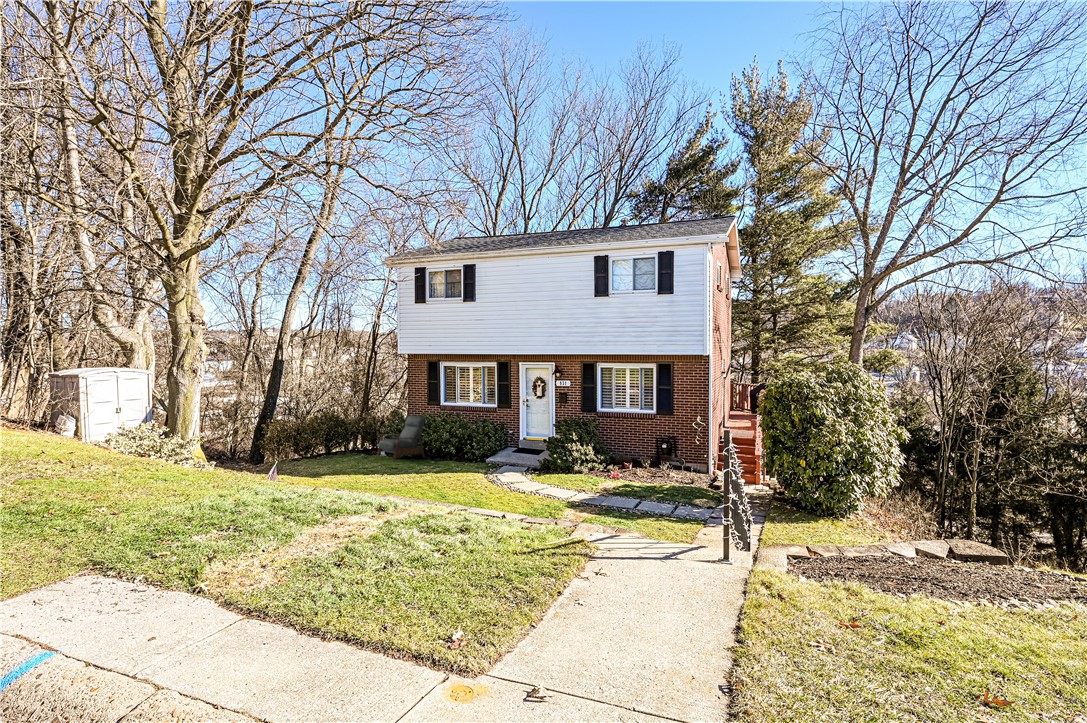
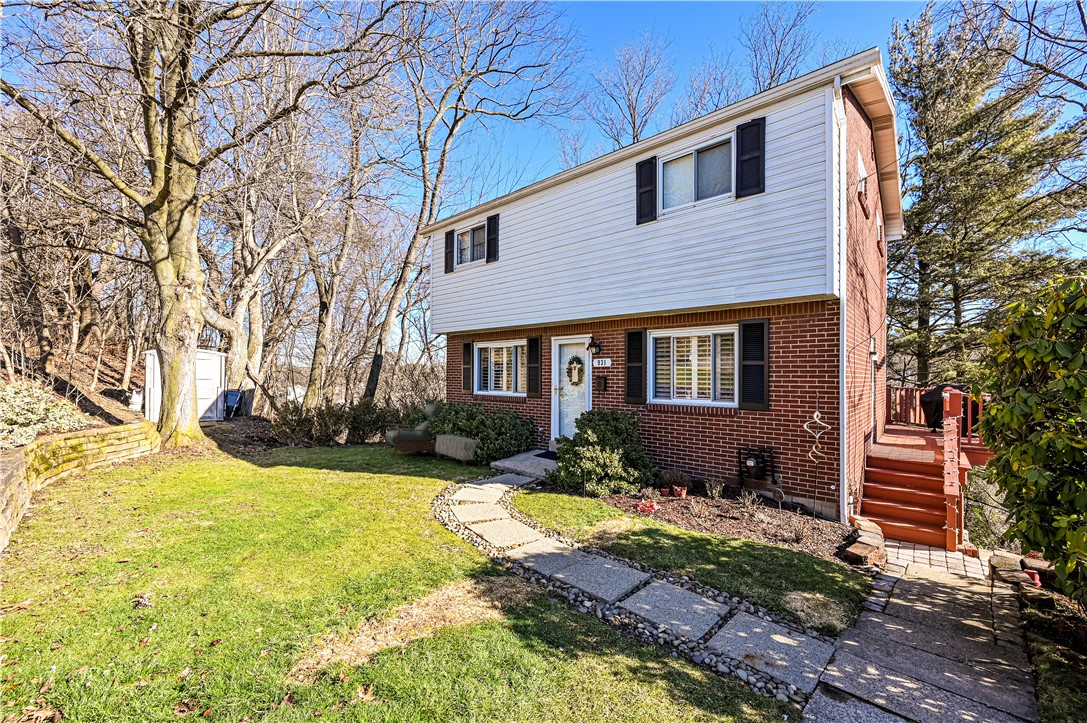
bench: none [433,439,477,465] -> present [436,434,482,467]

